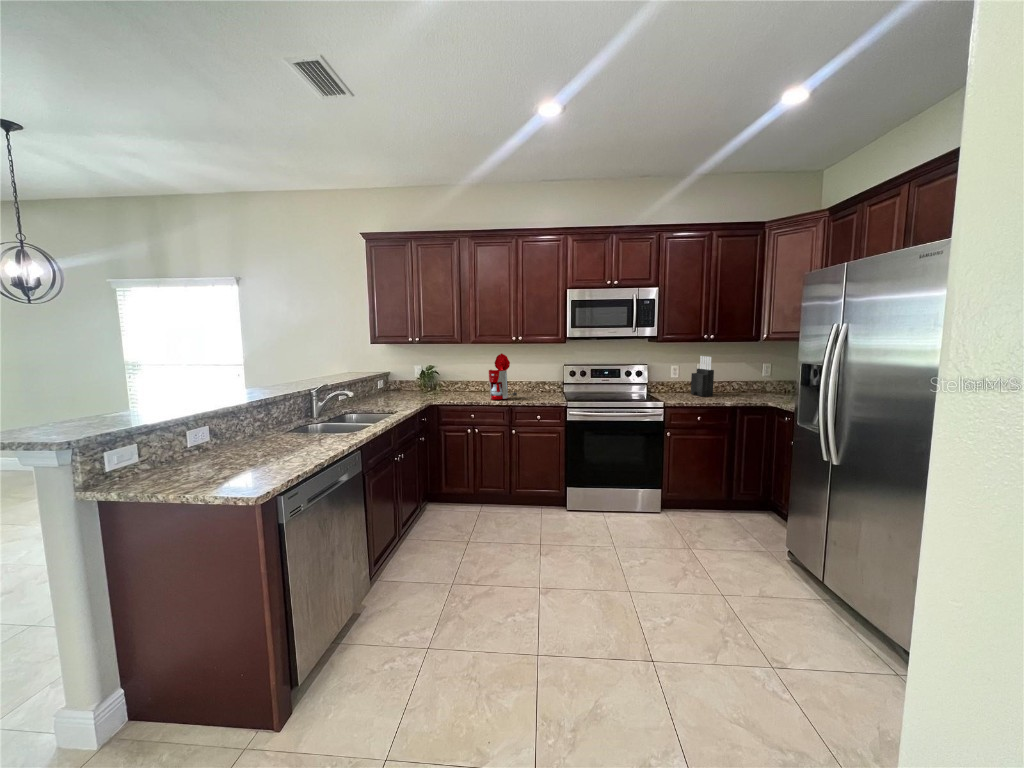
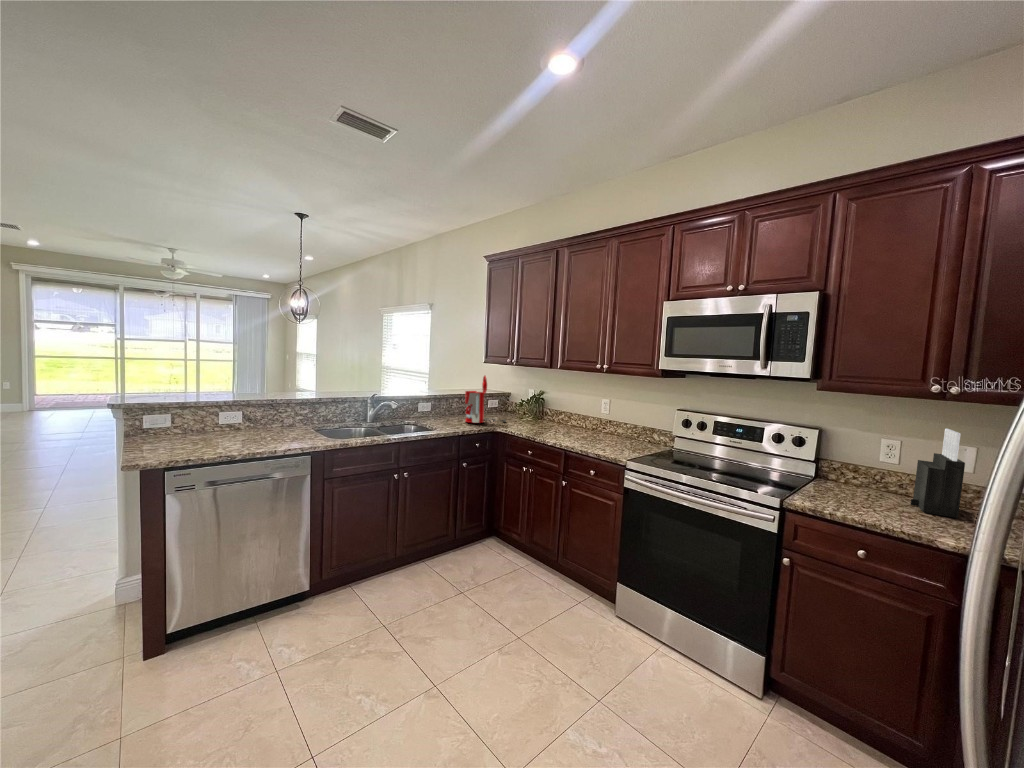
coffee maker: present [489,353,517,400] -> present [465,376,506,423]

